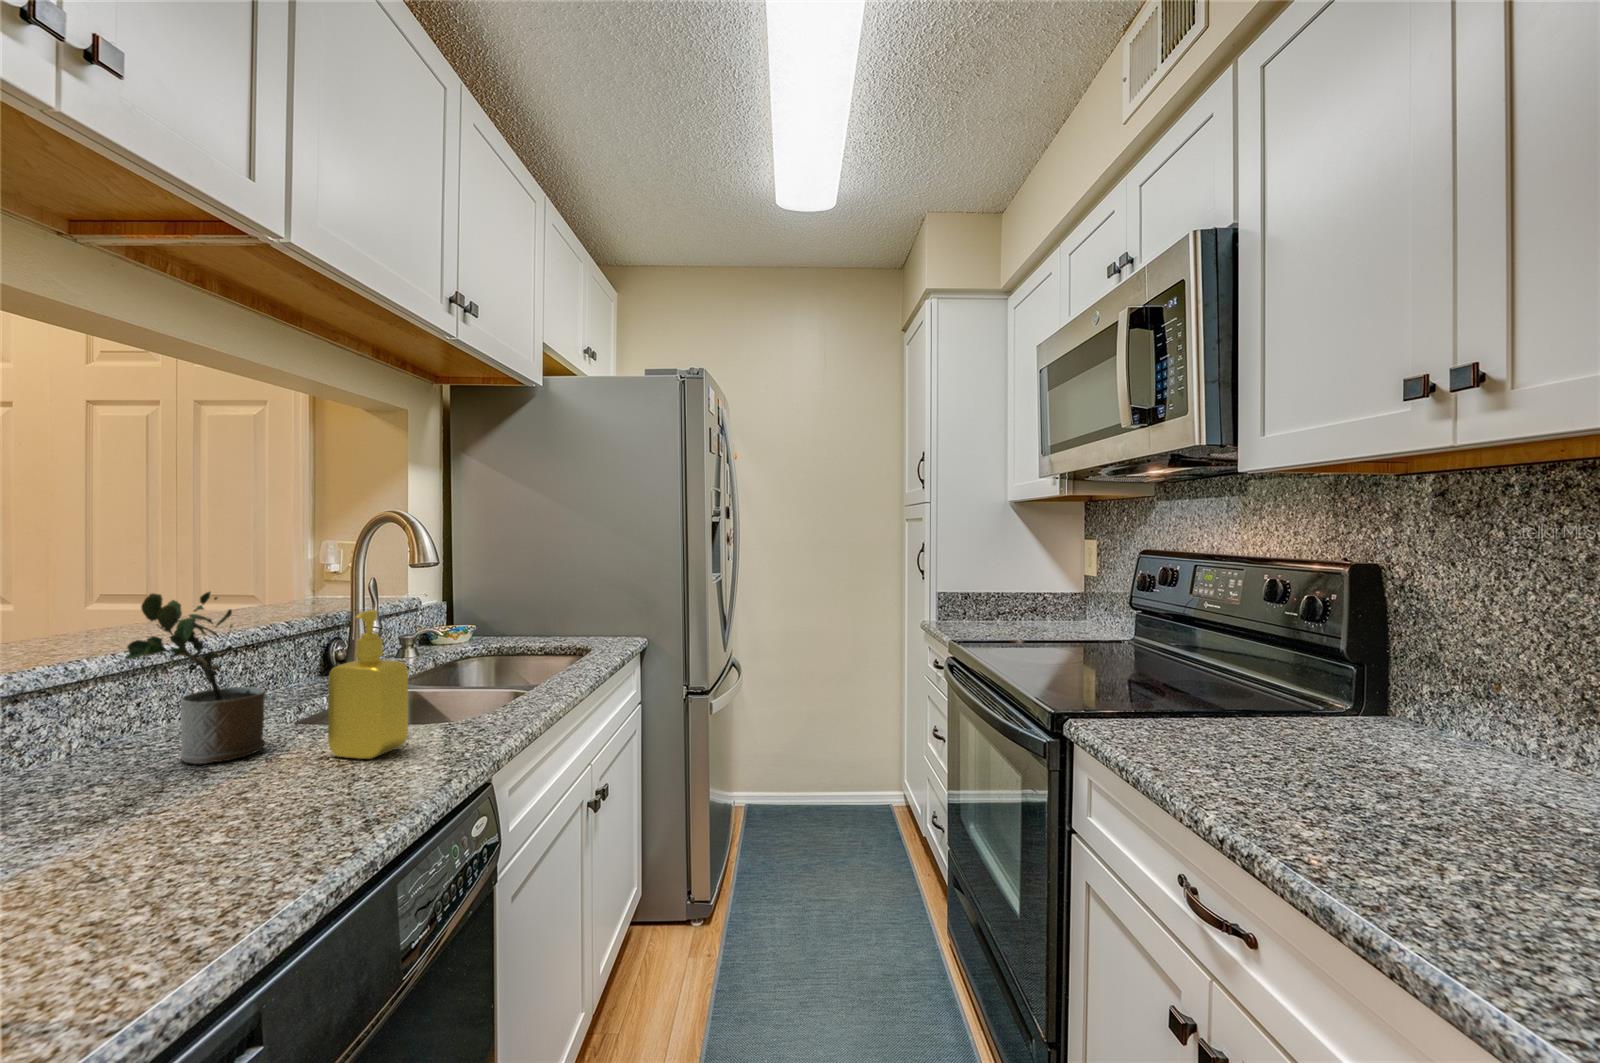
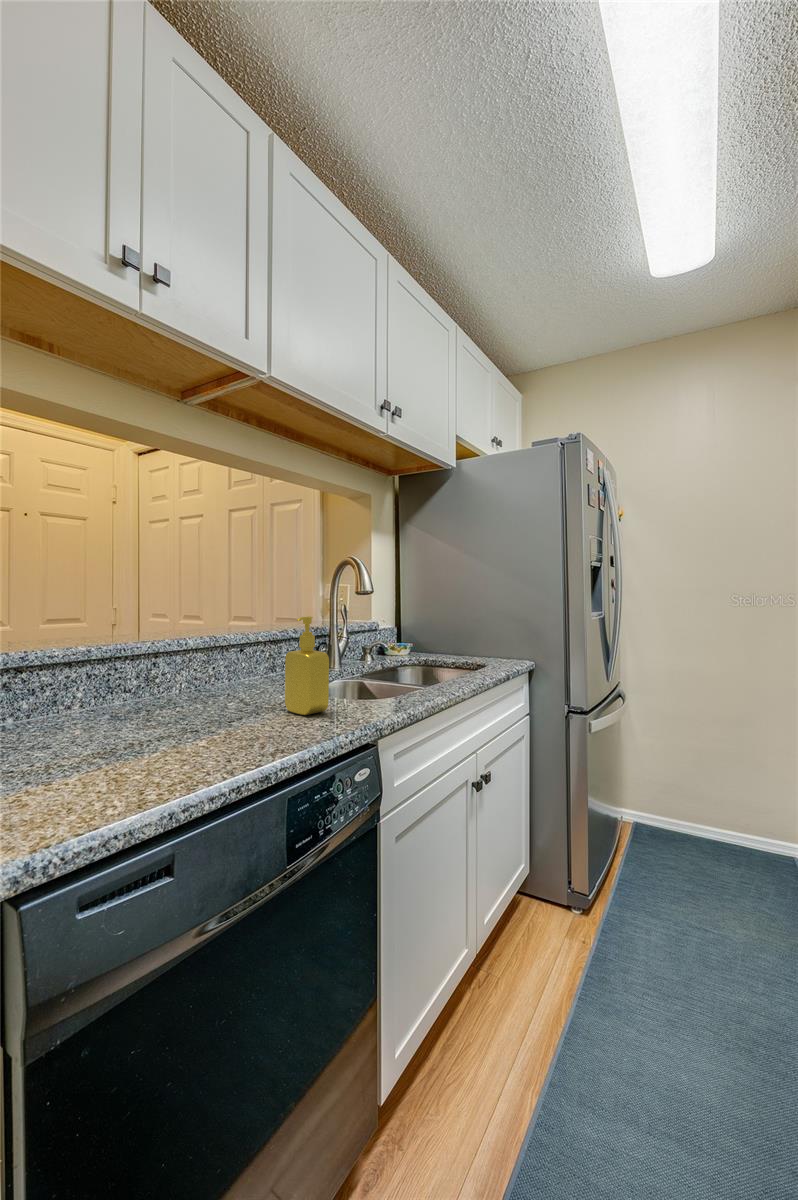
potted plant: present [125,592,266,764] -> none [191,601,260,705]

